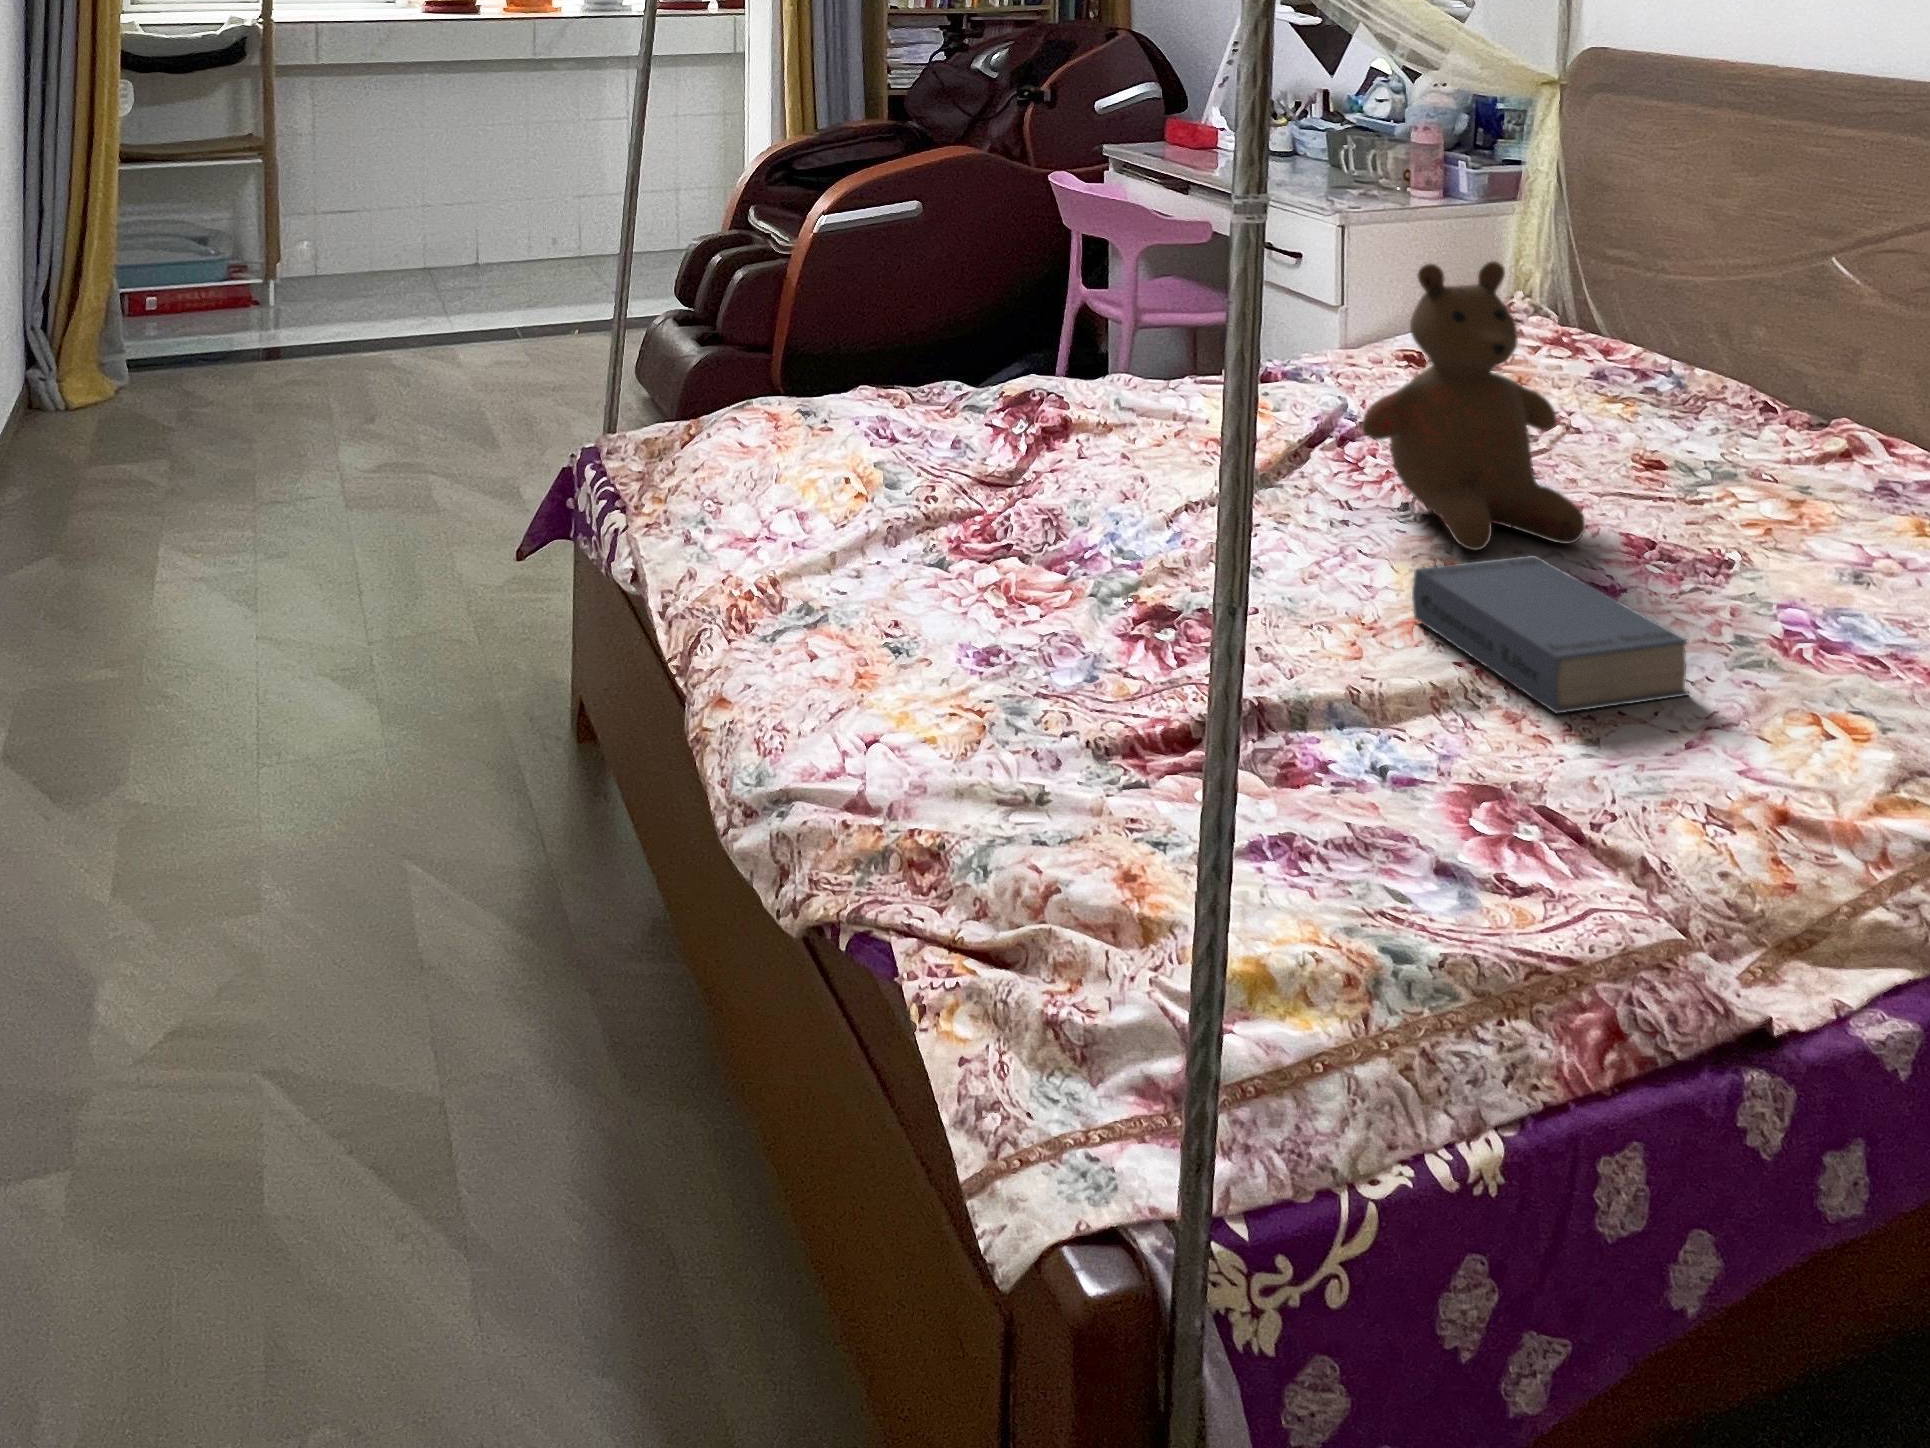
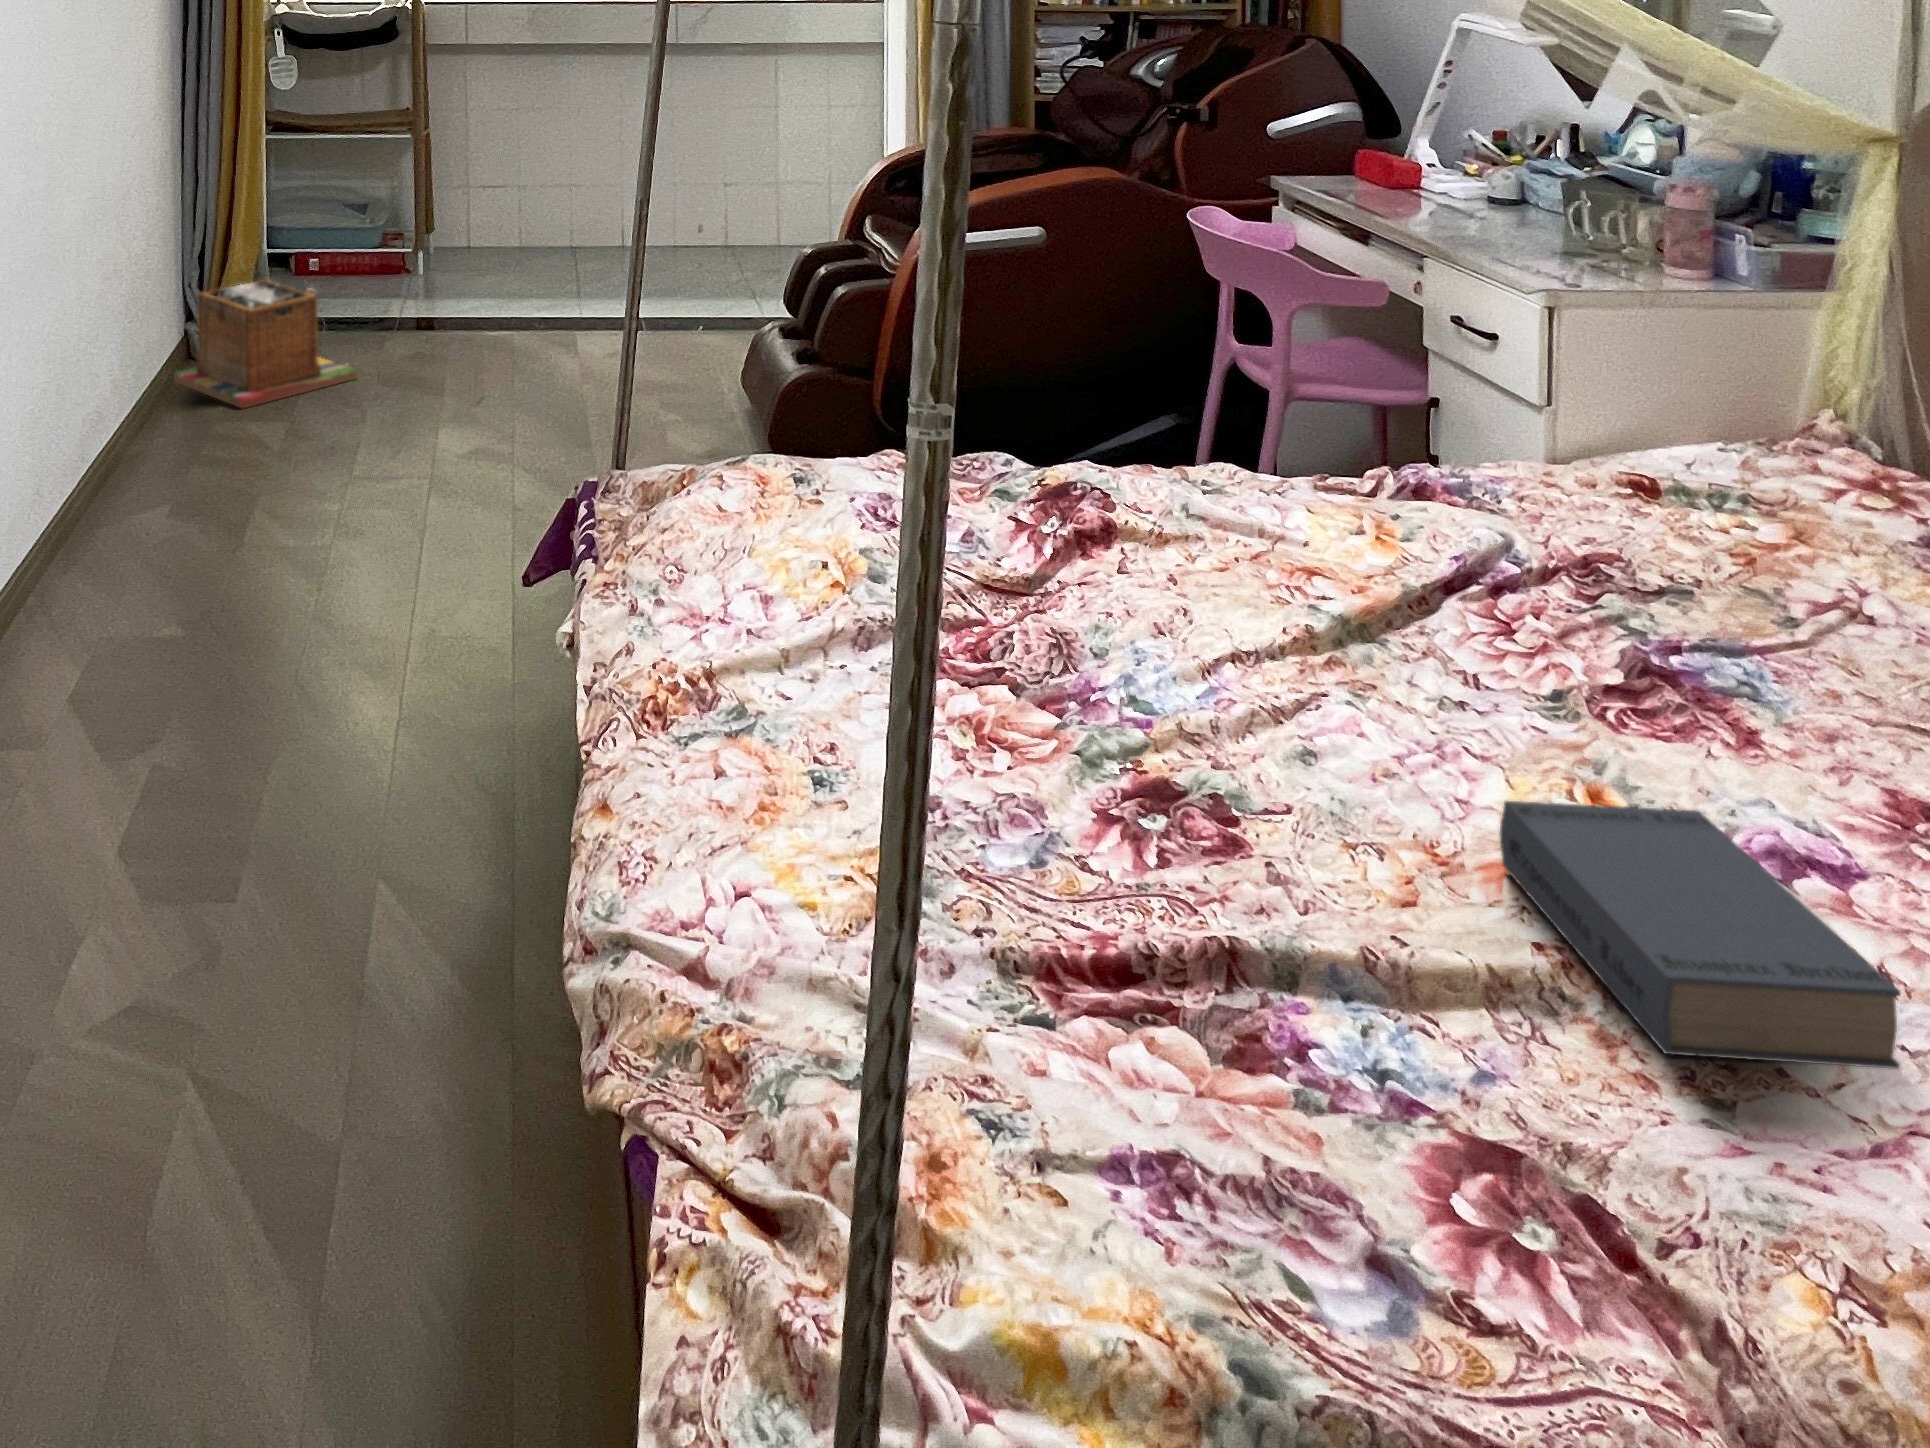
teddy bear: present [1362,261,1585,550] -> none [1488,390,1814,794]
laundry basket: none [23,318,228,455] -> present [174,280,357,408]

